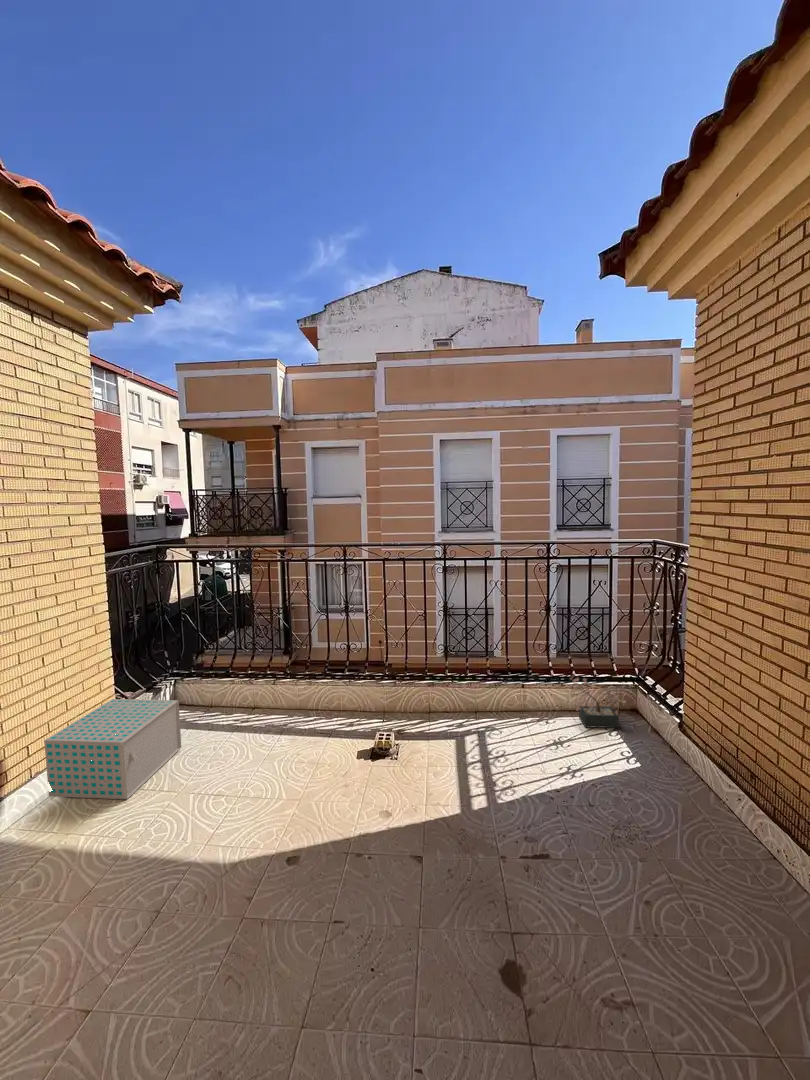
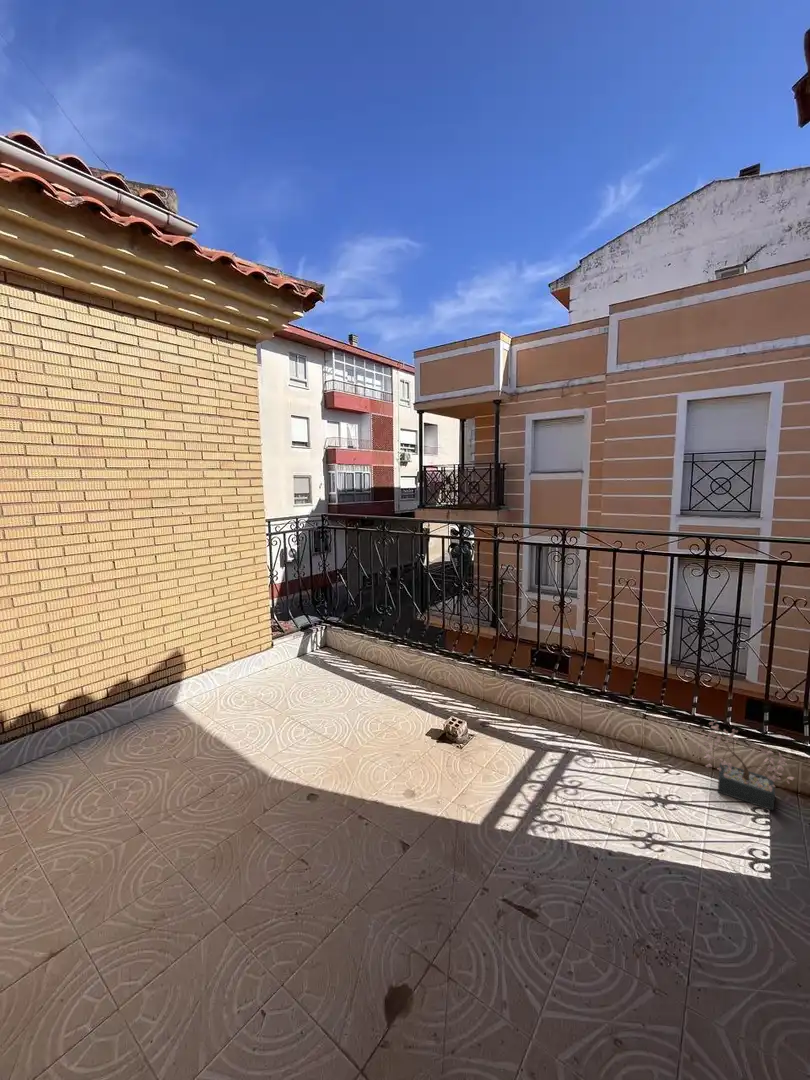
storage box: present [44,699,181,799] -> none [209,632,306,711]

